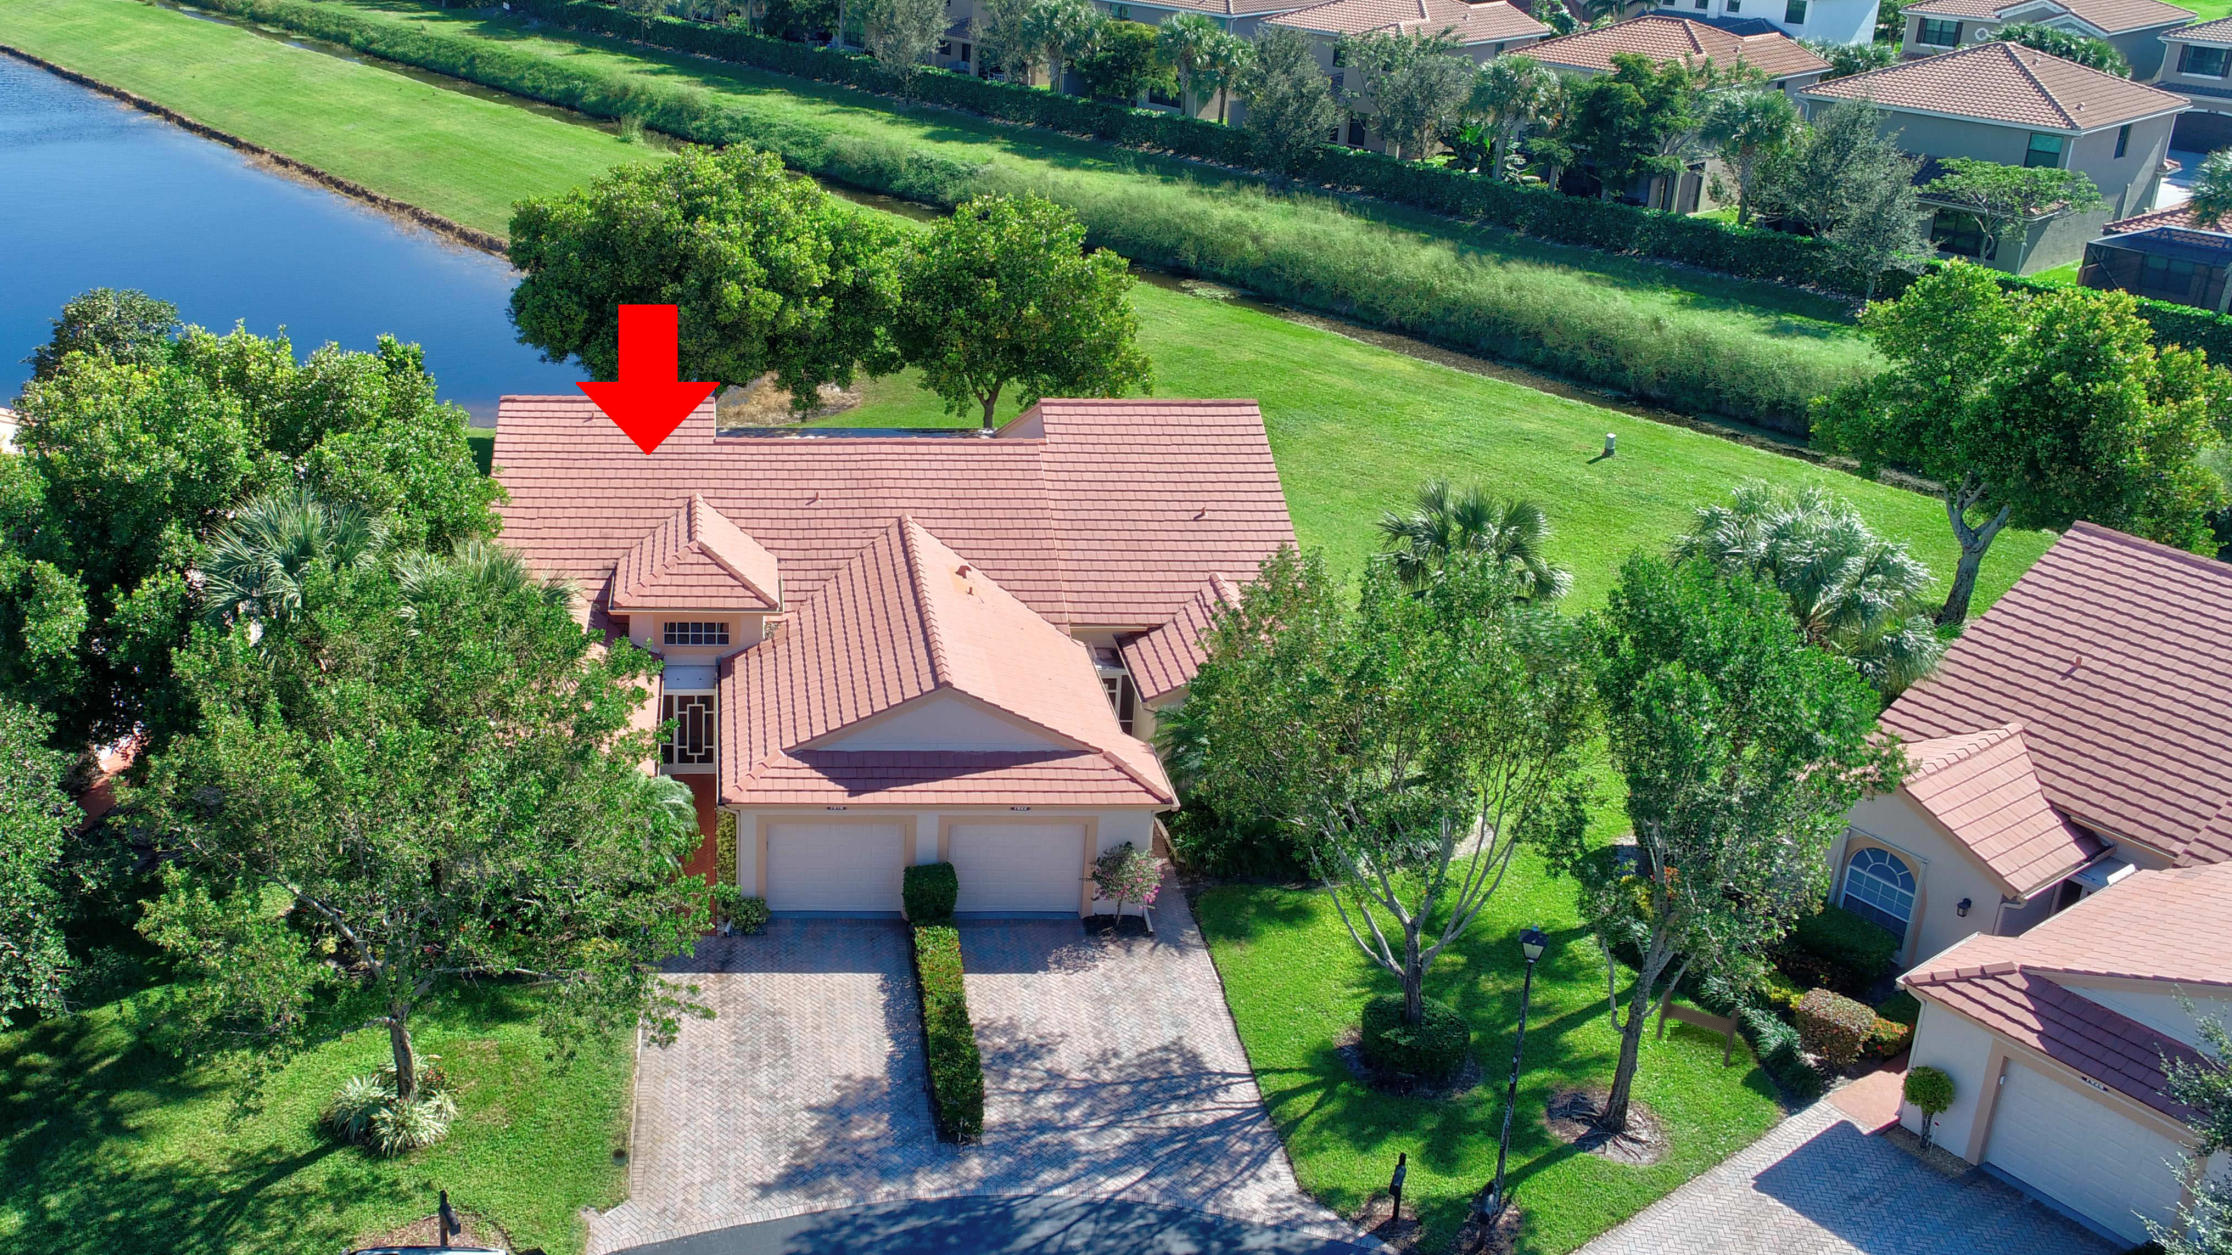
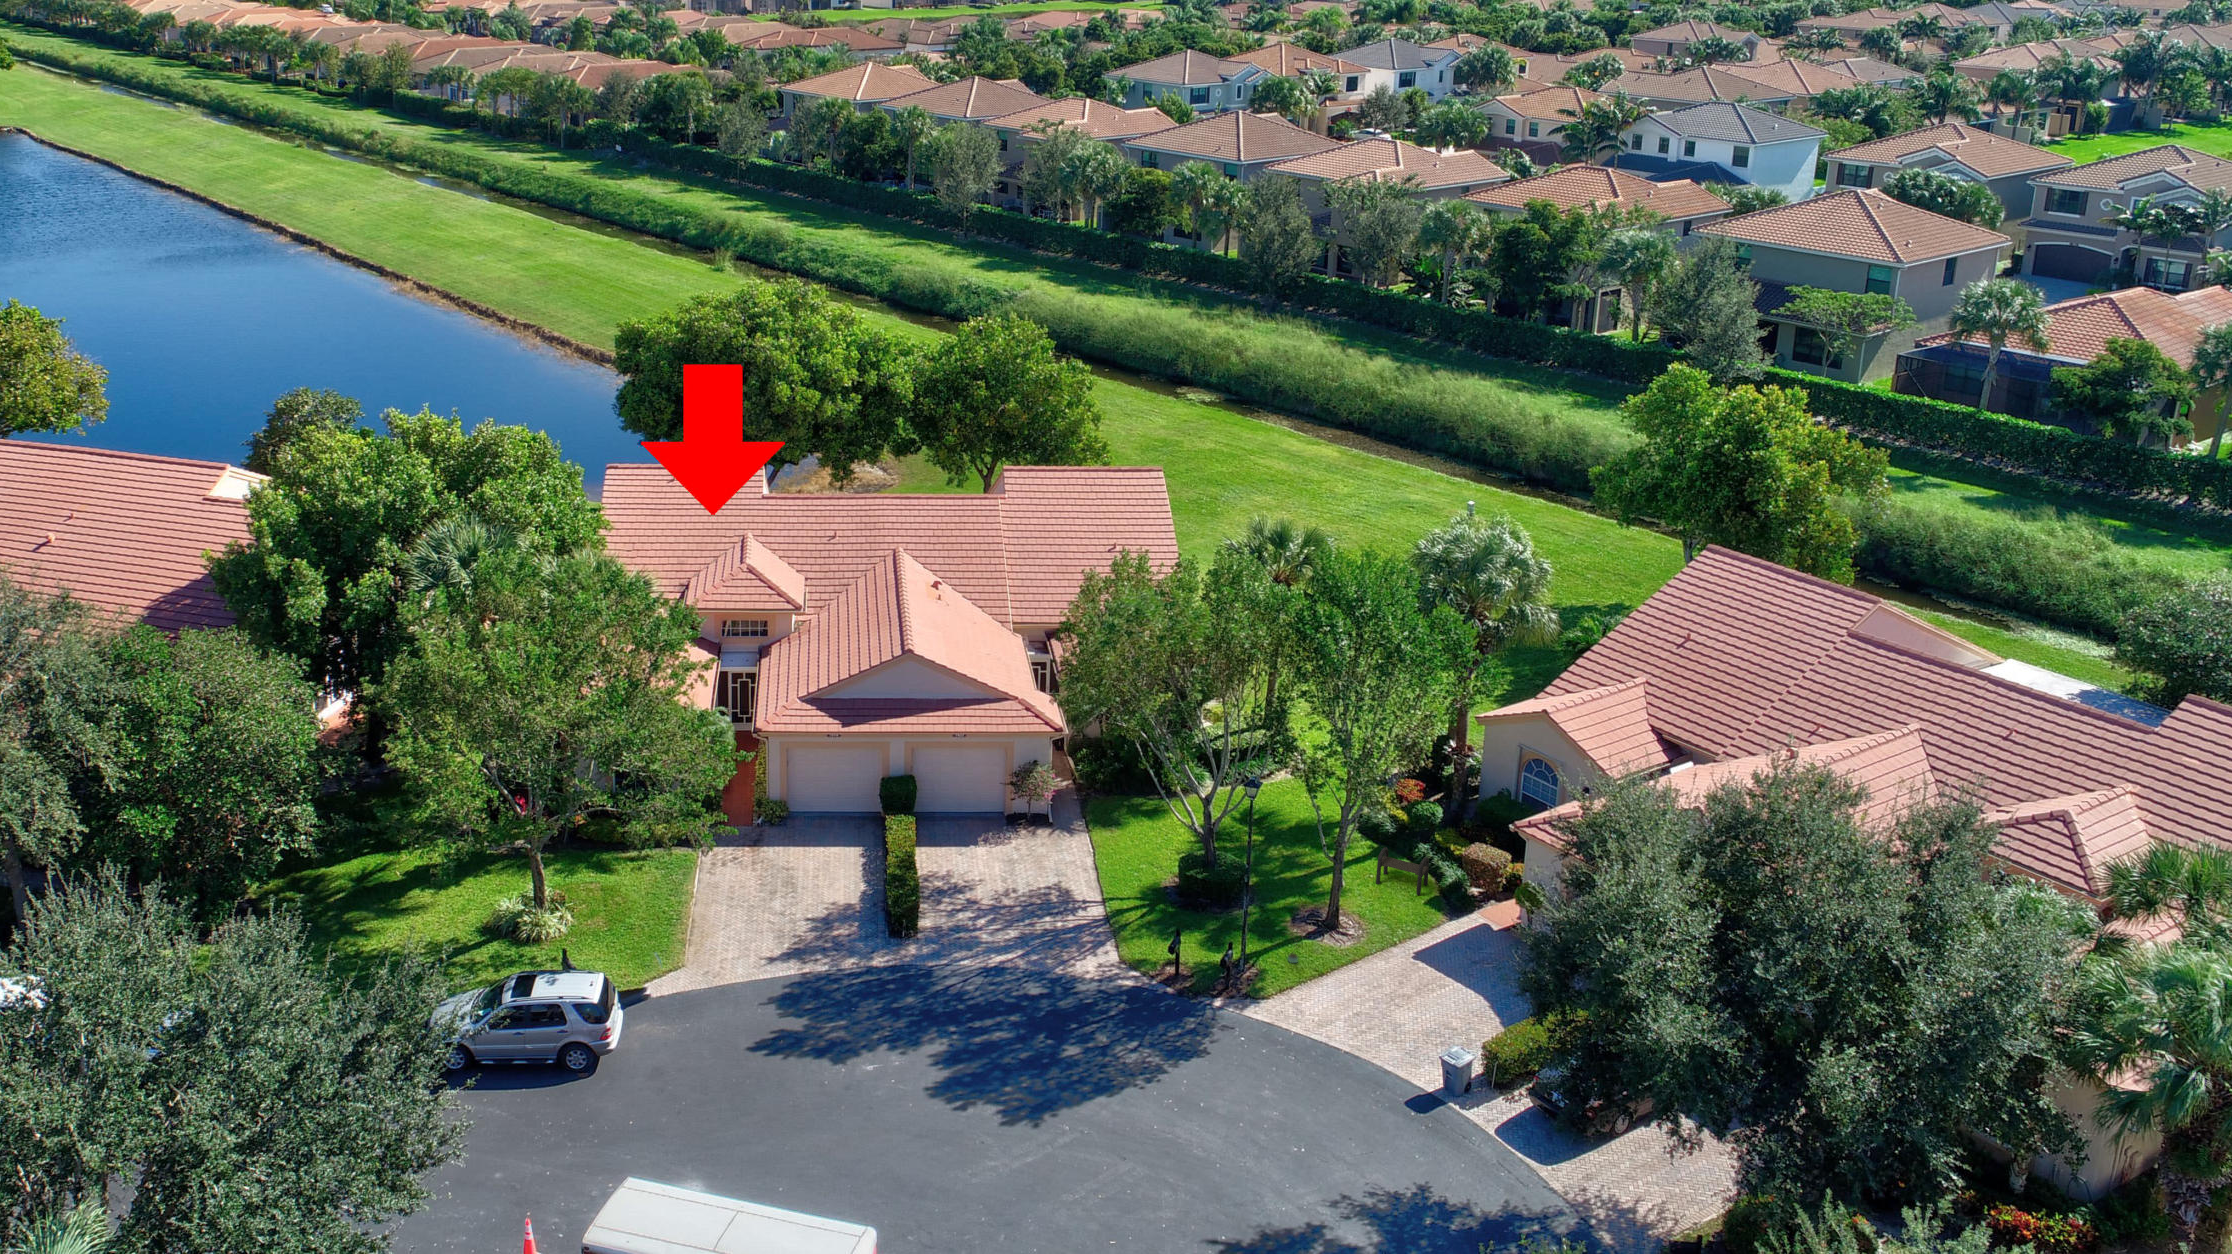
potted plant: present [607,1120,632,1165] -> present [1287,929,1301,963]

